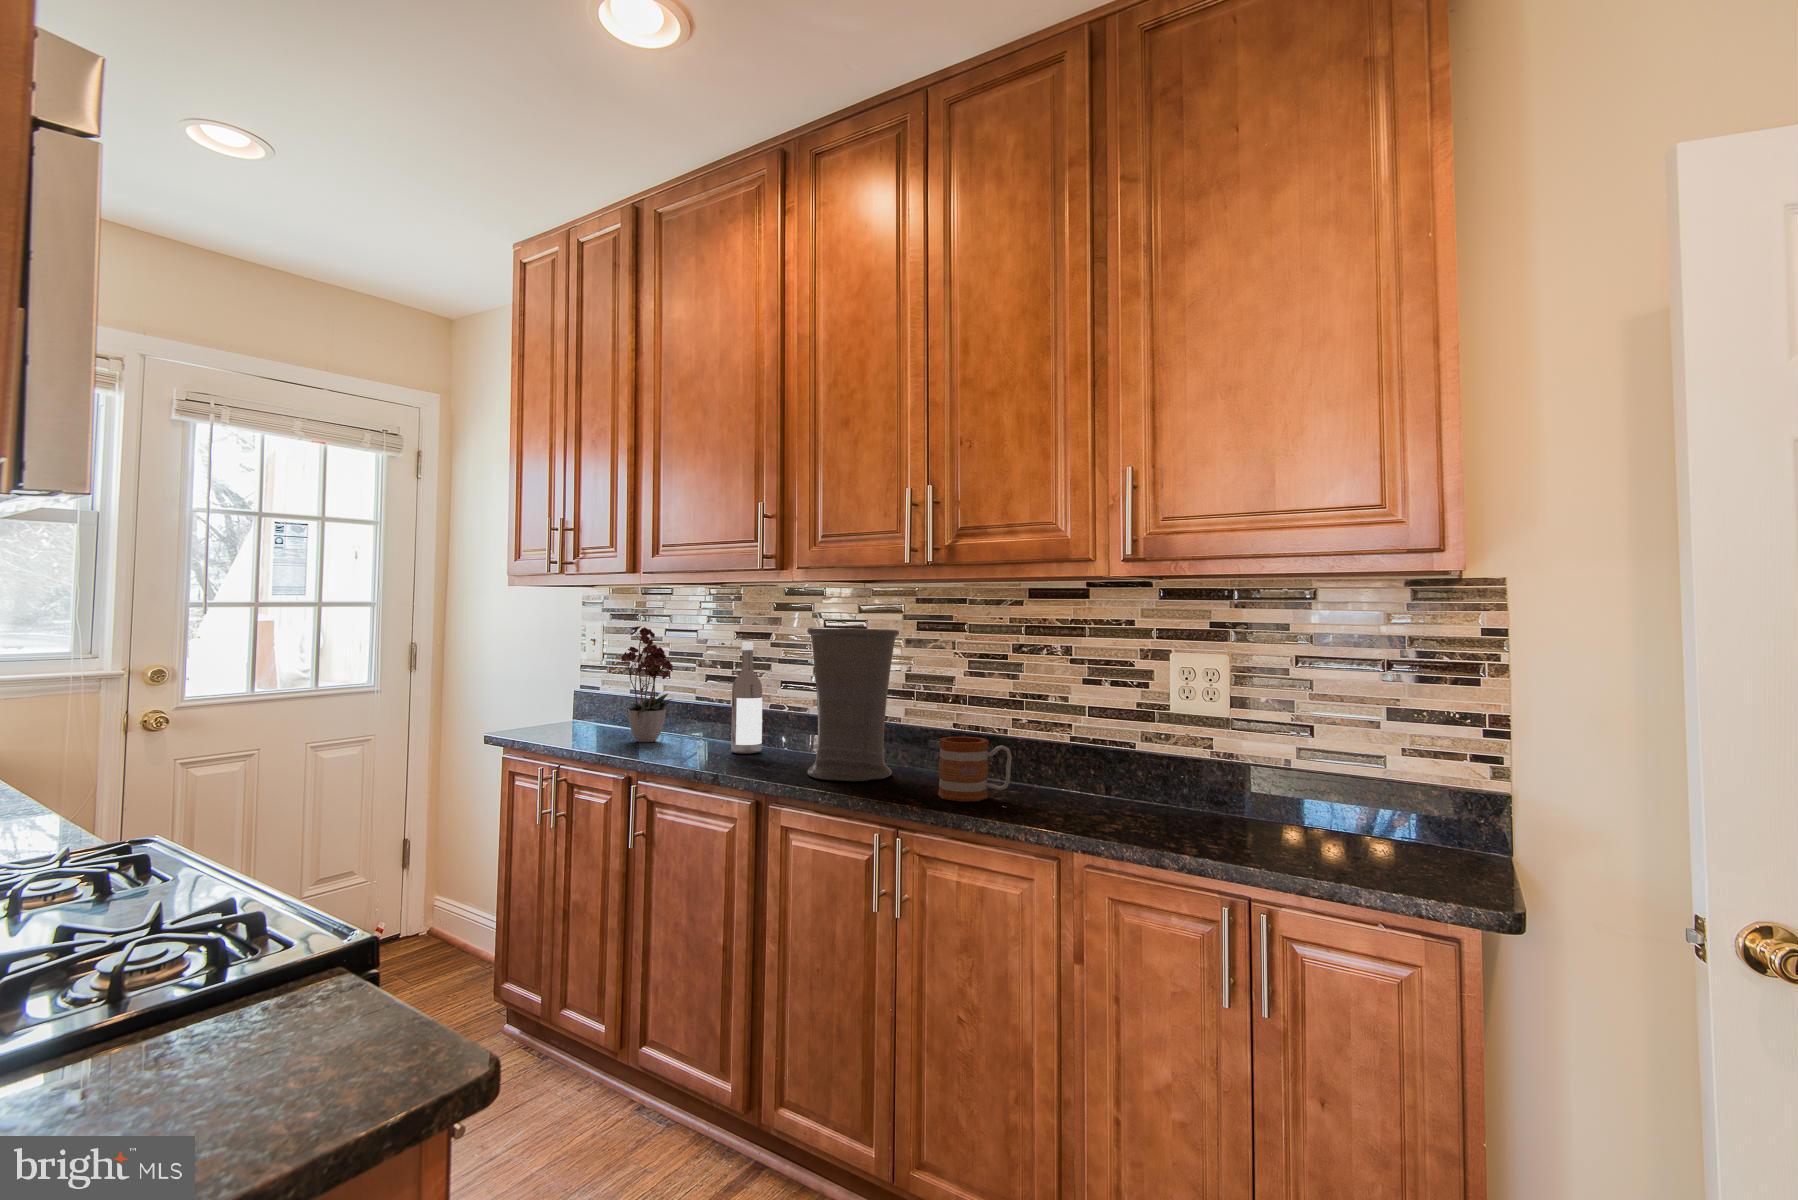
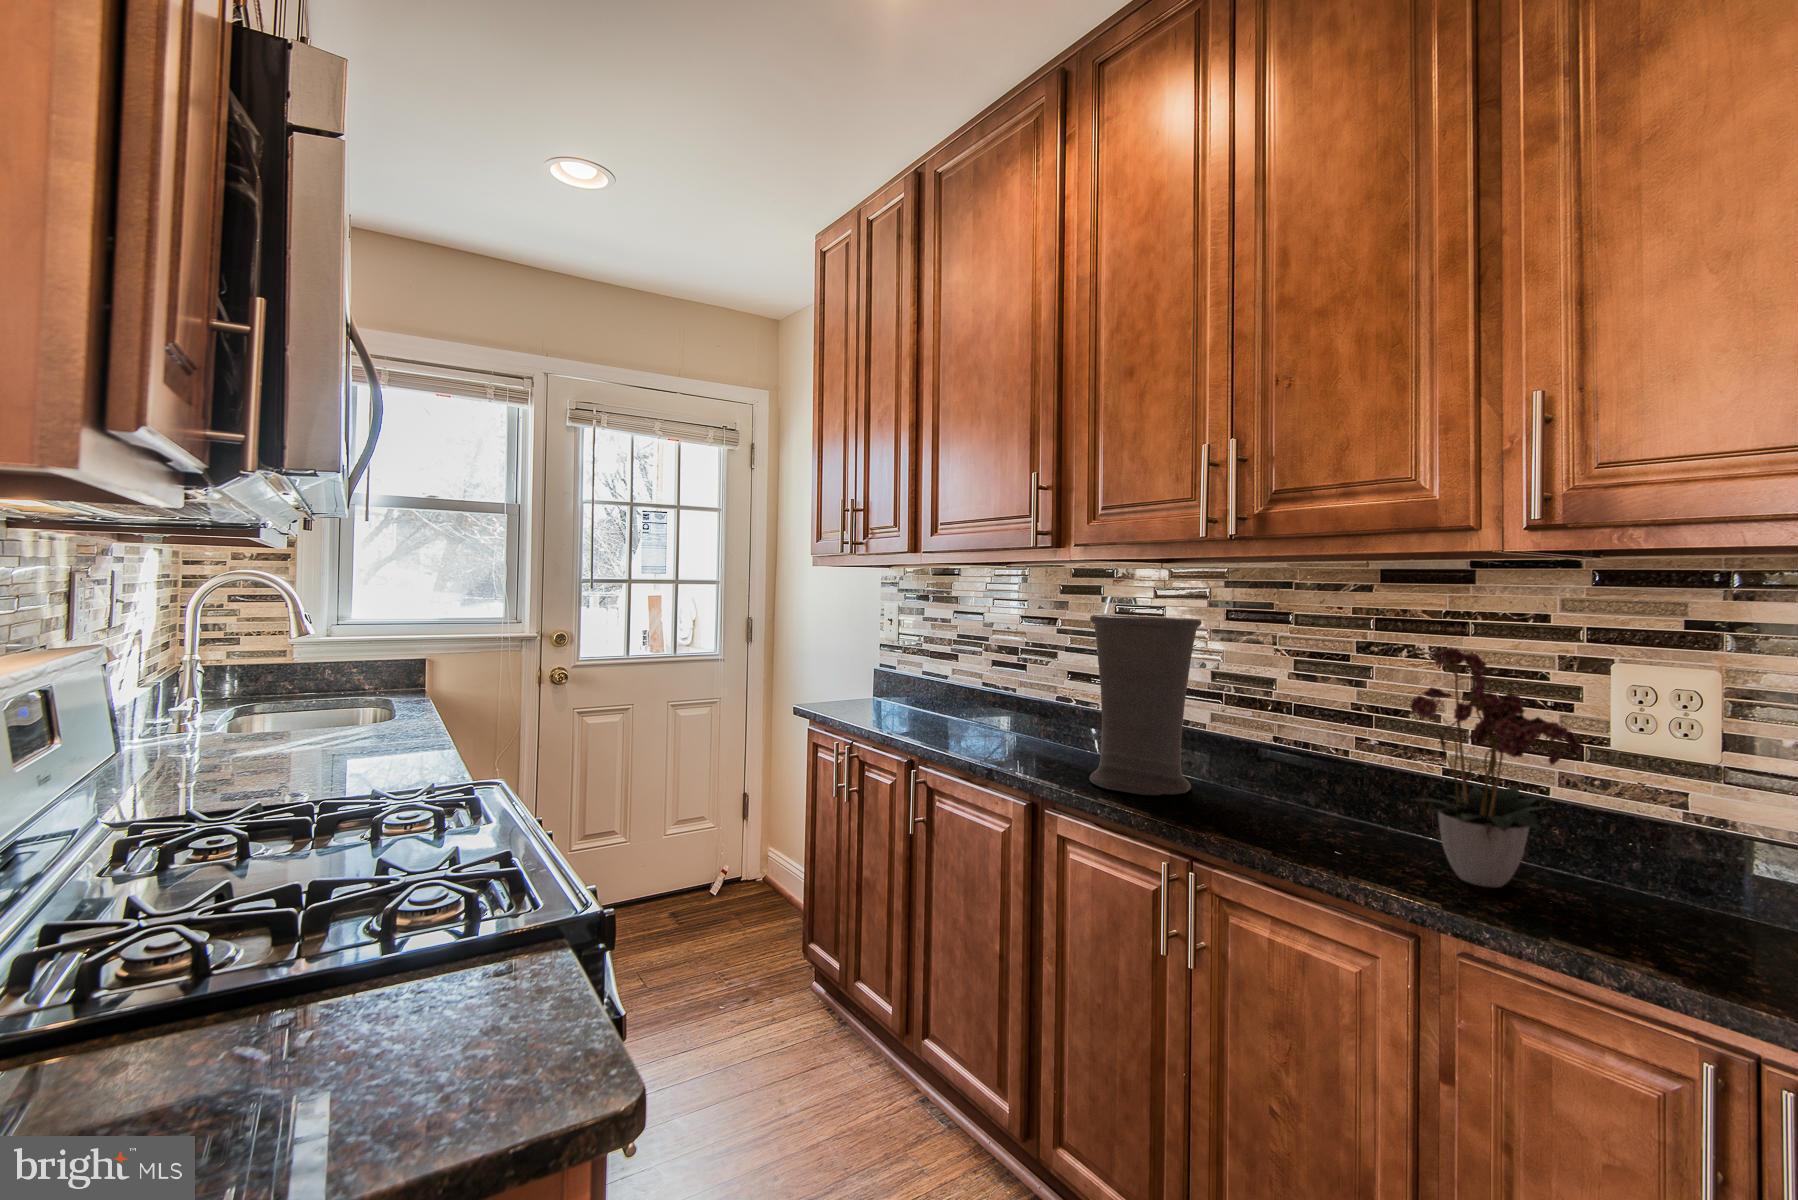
flower arrangement: present [621,626,673,742] -> present [1410,647,1583,887]
wine bottle: present [731,642,762,754] -> none [1014,628,1047,748]
mug: present [938,737,1012,801] -> none [1246,754,1349,839]

